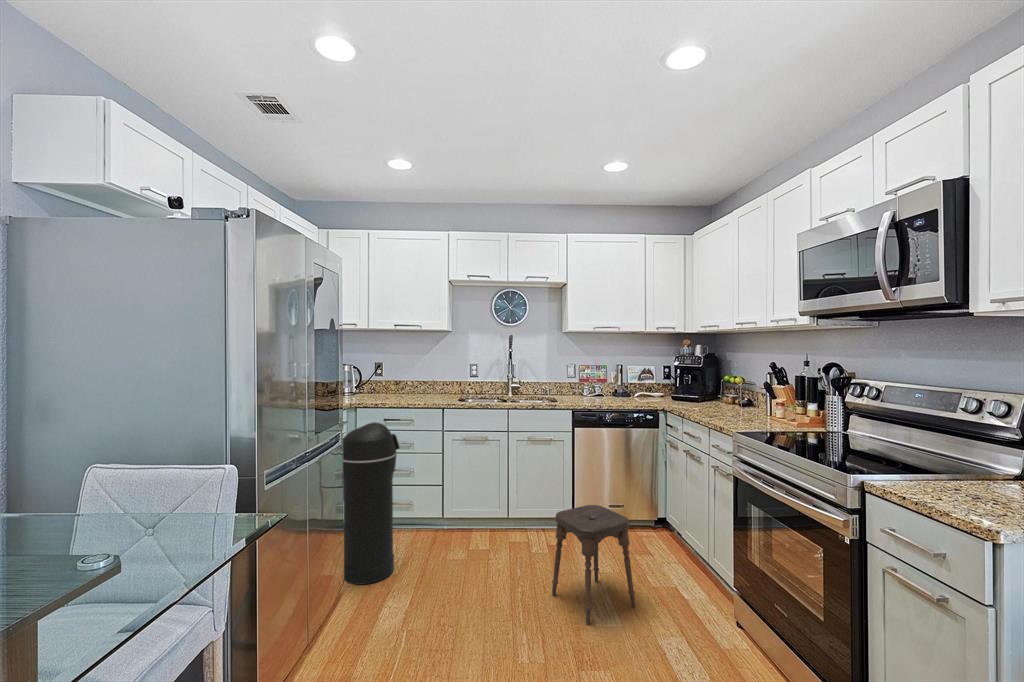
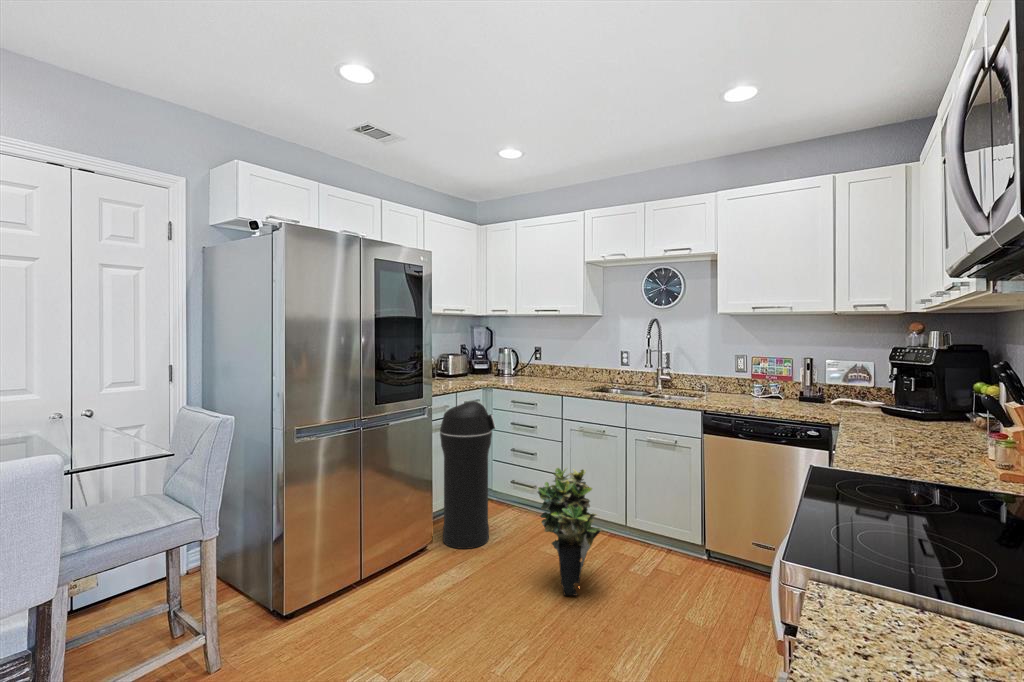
potted plant: none [473,472,534,591] -> present [537,468,602,596]
stool: present [552,505,635,624] -> none [600,522,683,661]

